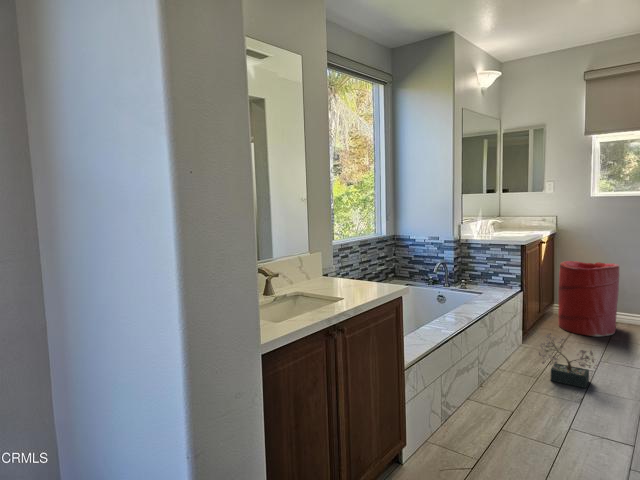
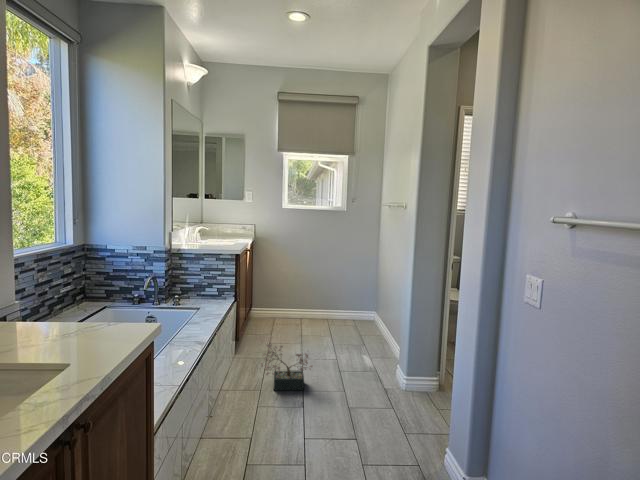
laundry hamper: present [558,261,619,336] -> none [258,267,305,335]

